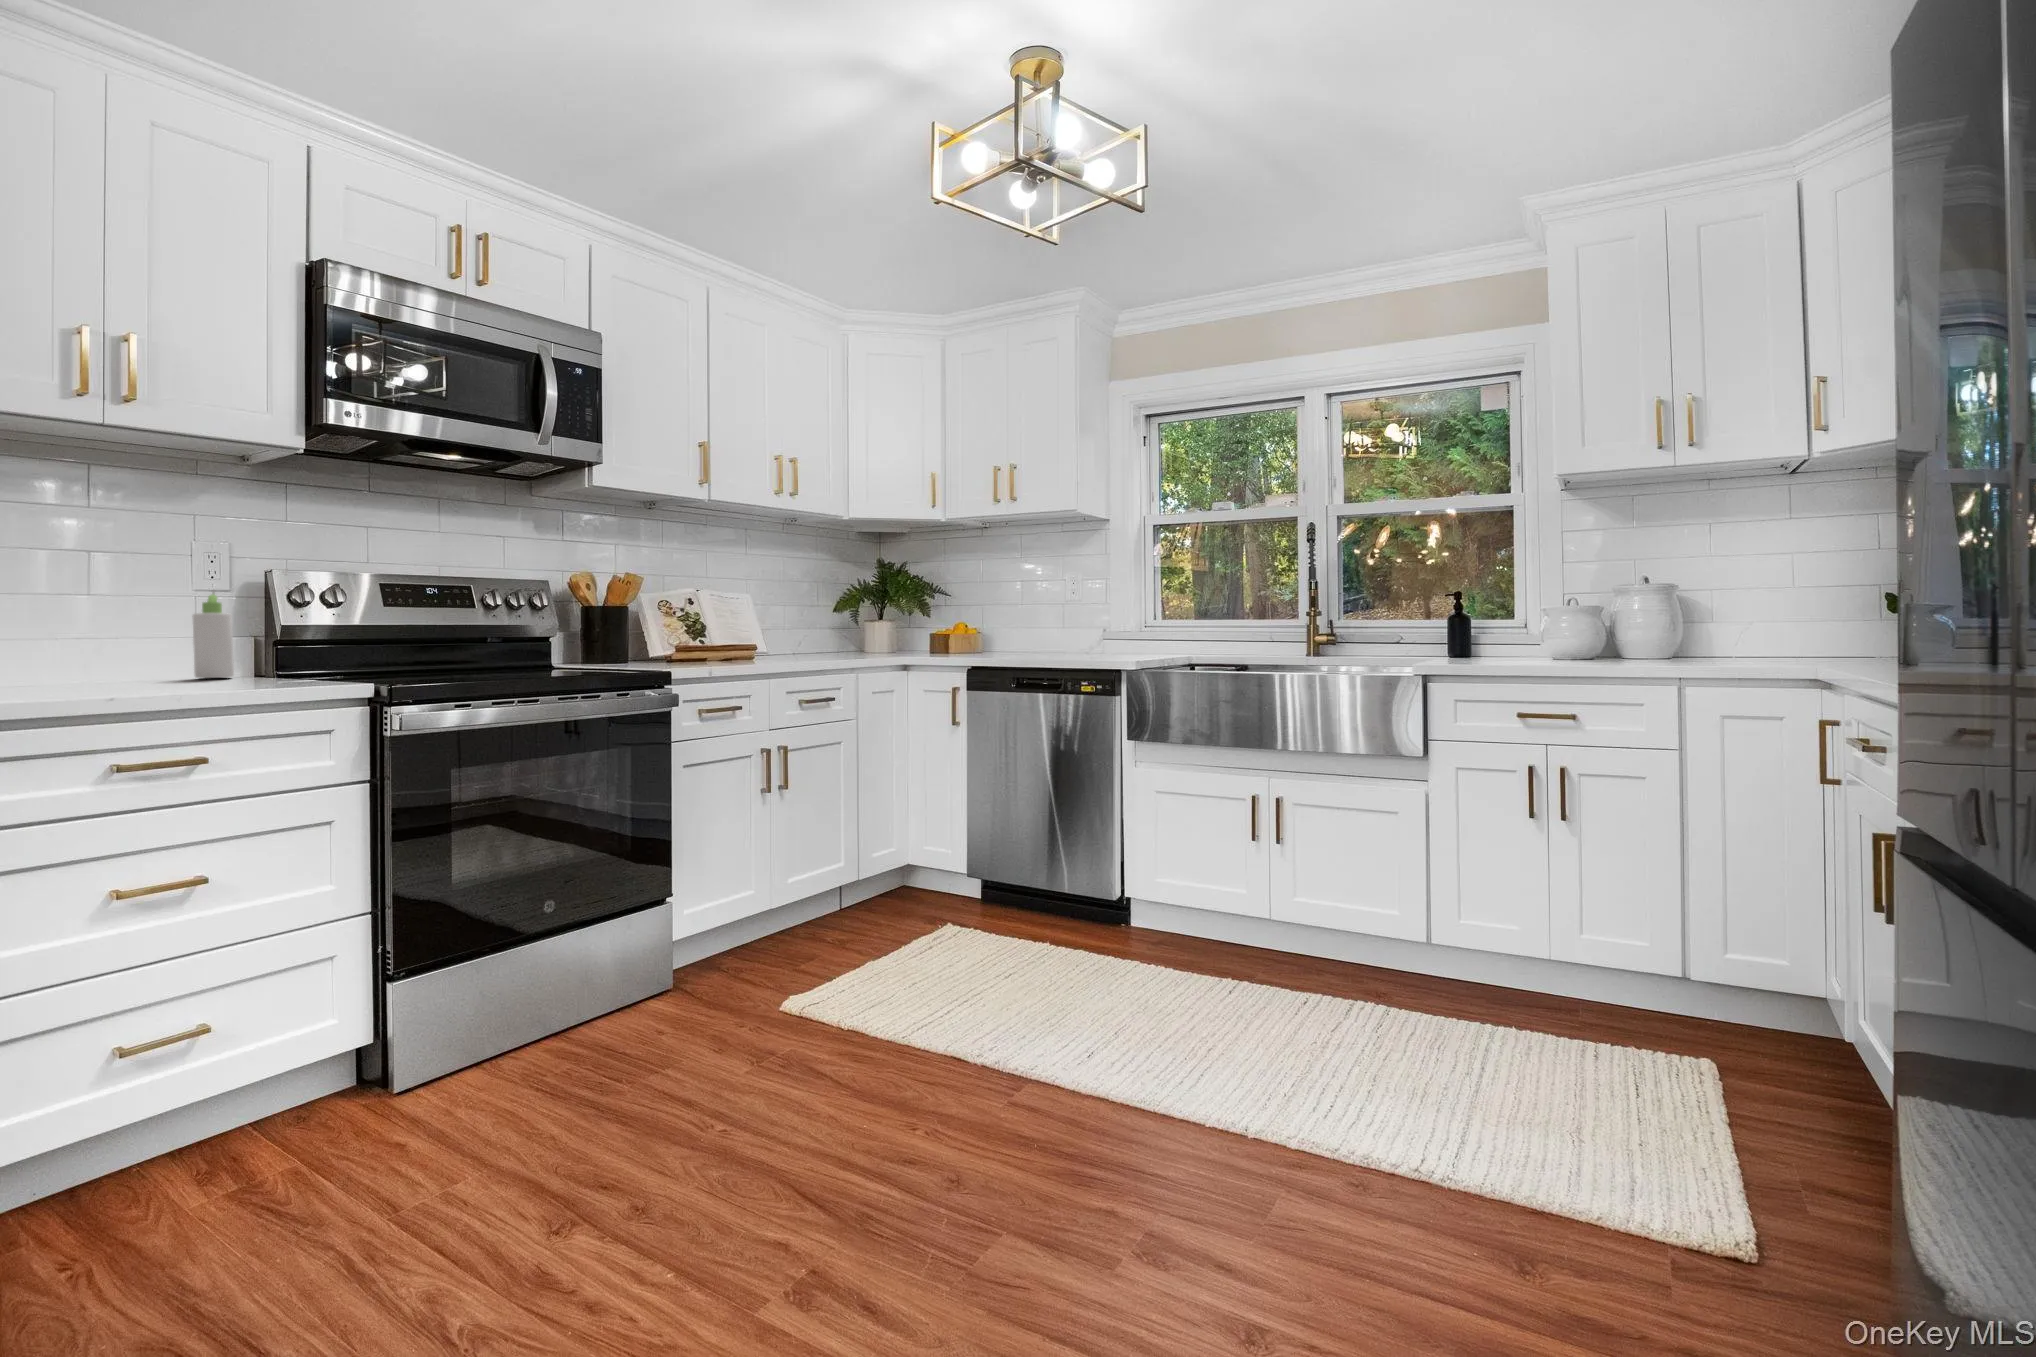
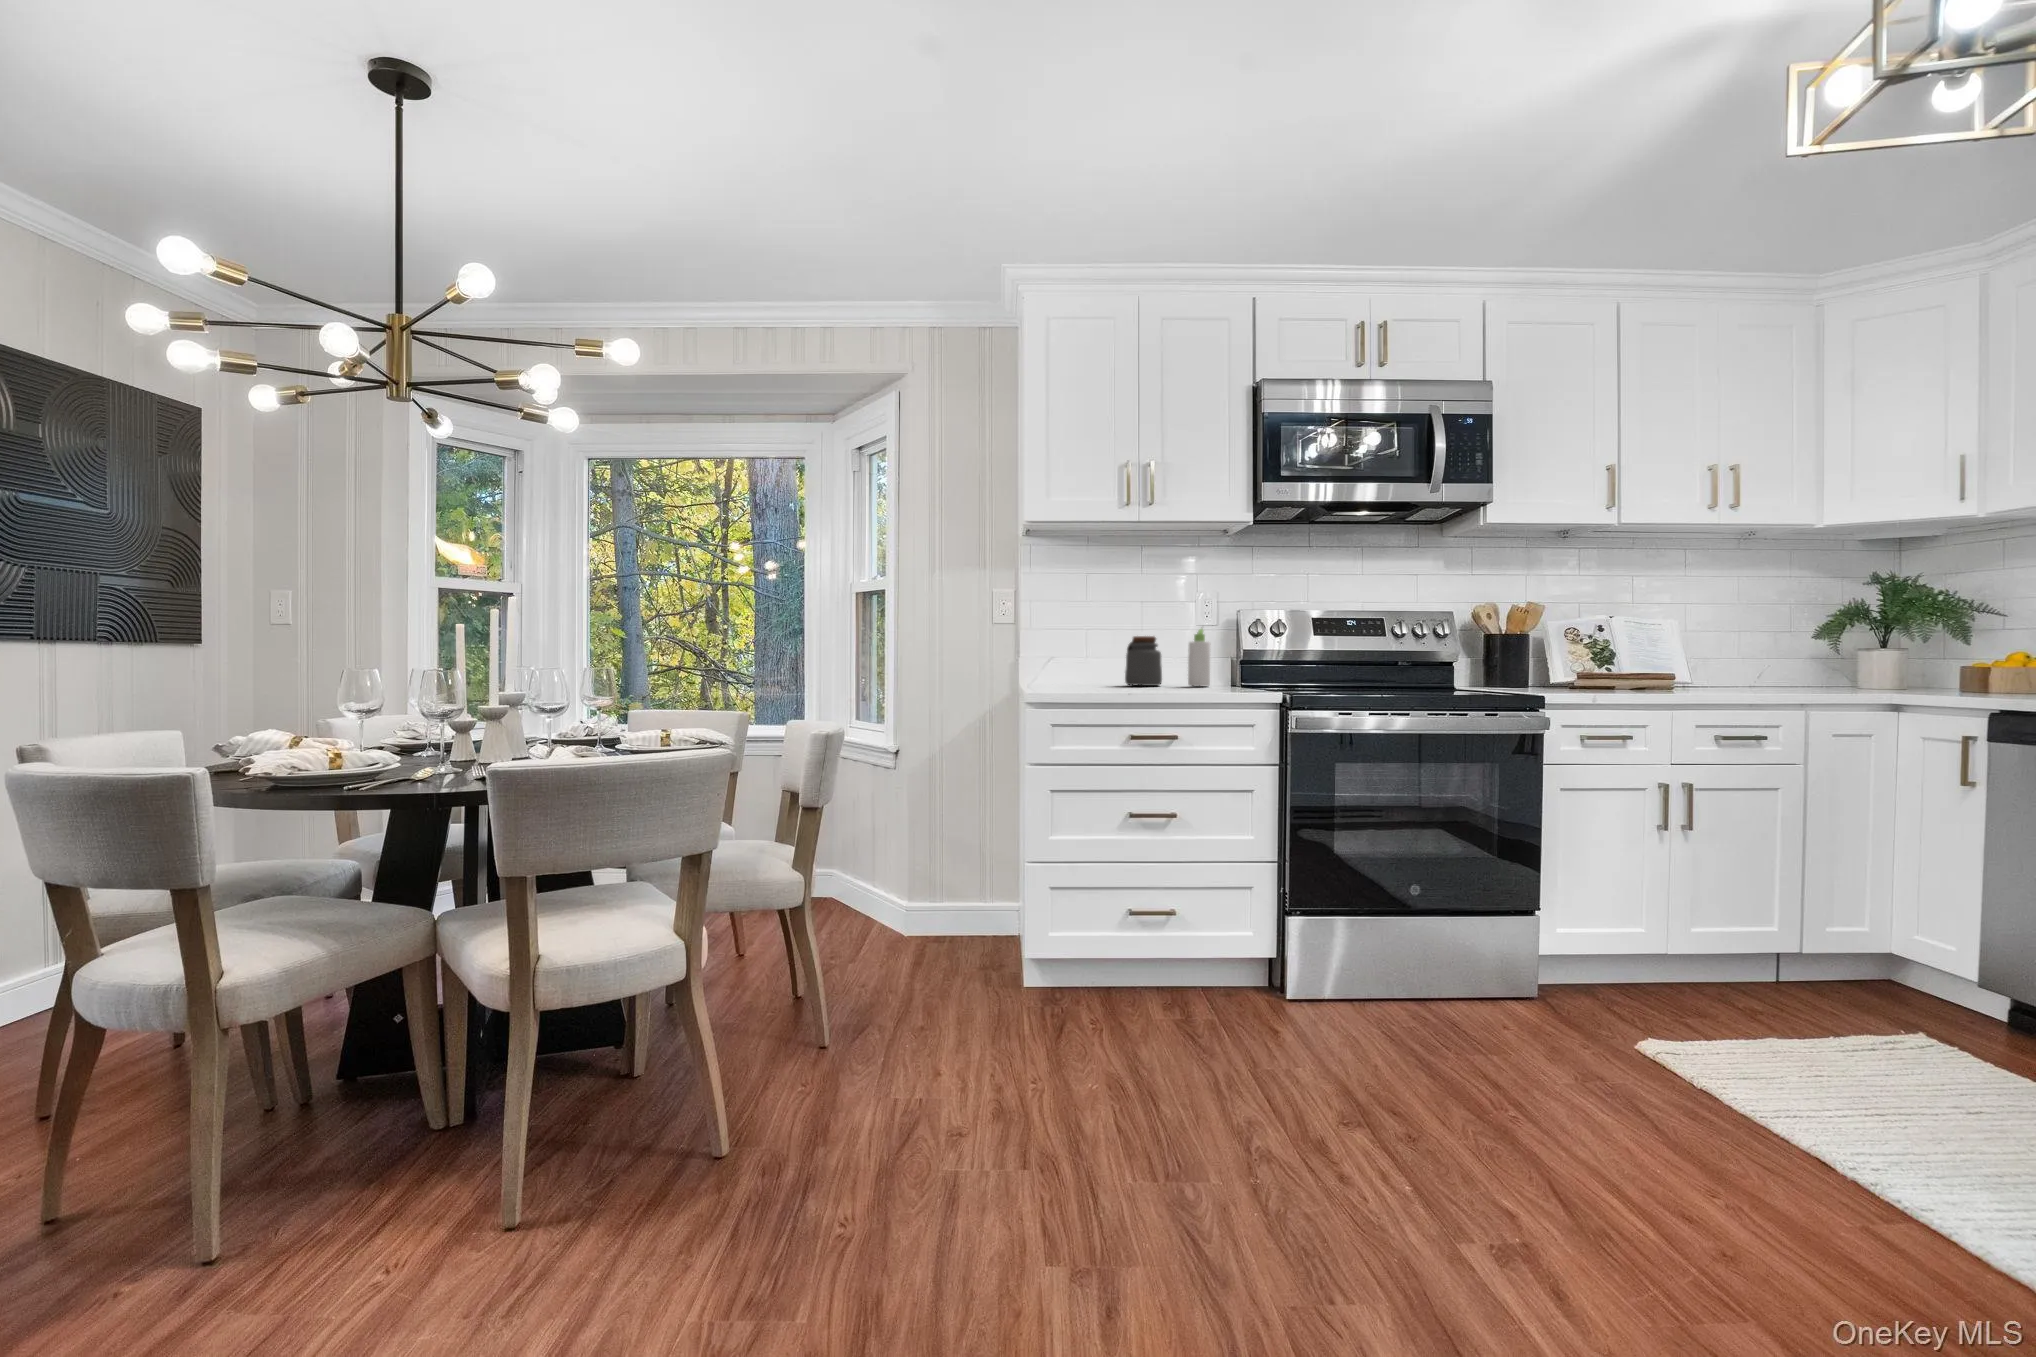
jar: none [68,604,144,681] -> present [1125,636,1162,686]

